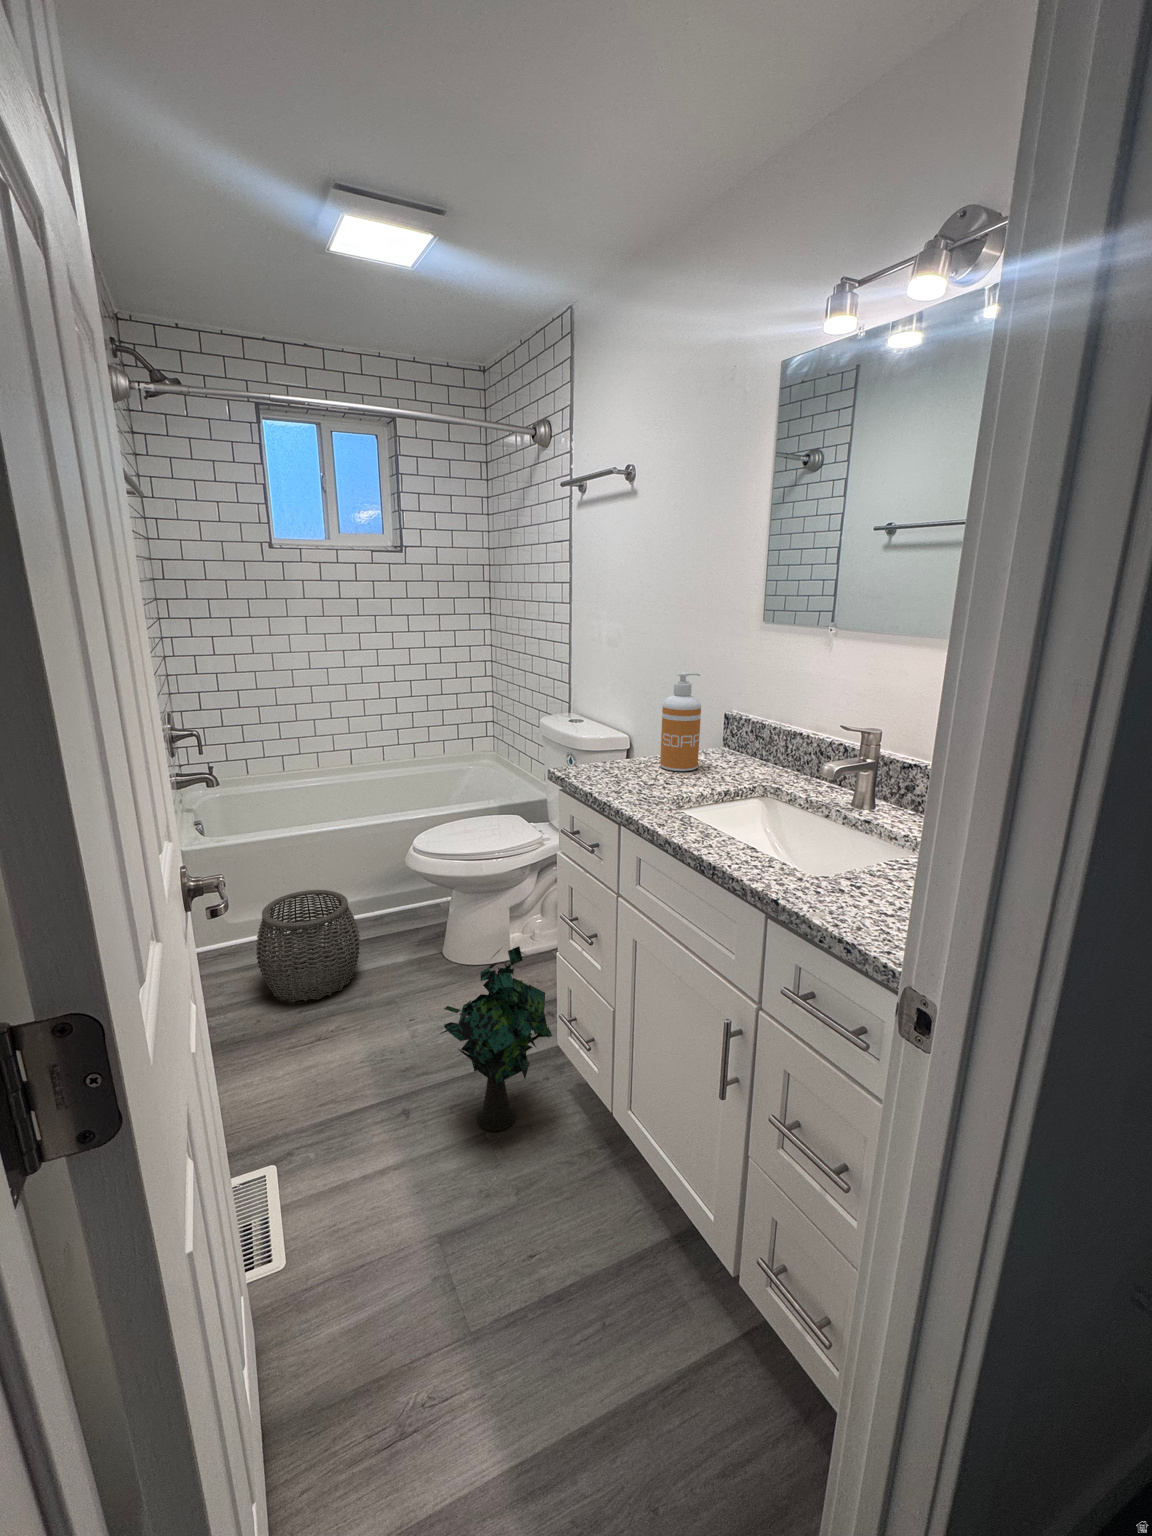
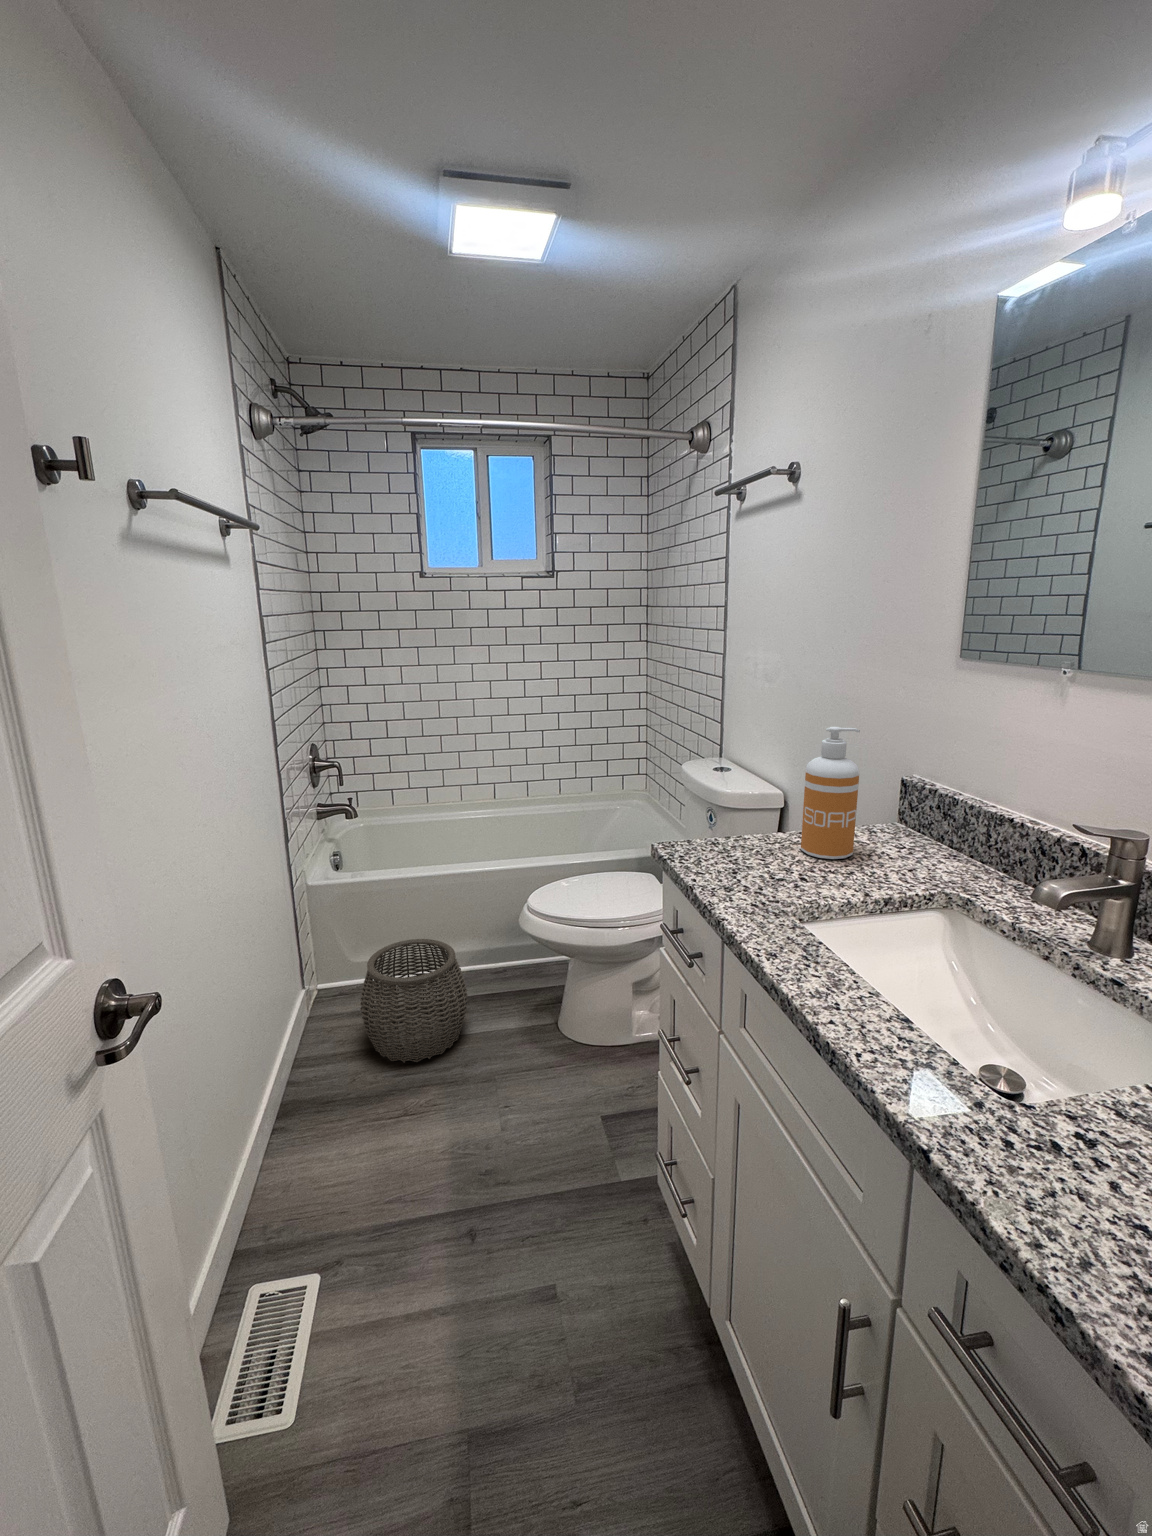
decorative plant: present [440,946,552,1131] -> none [500,1058,643,1287]

